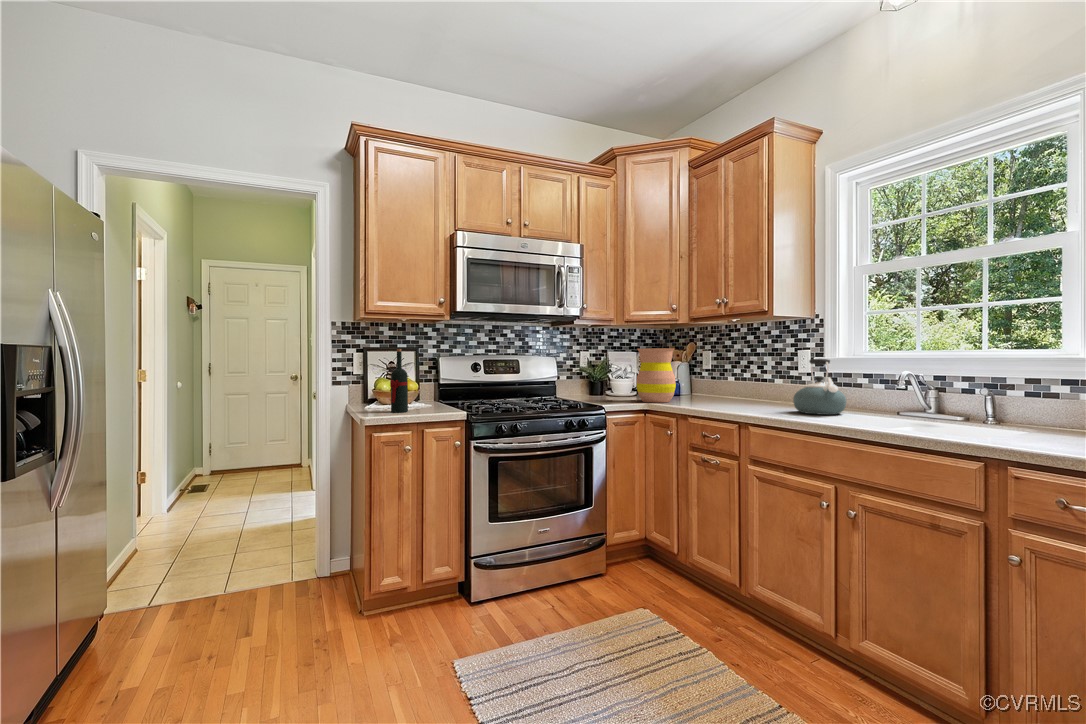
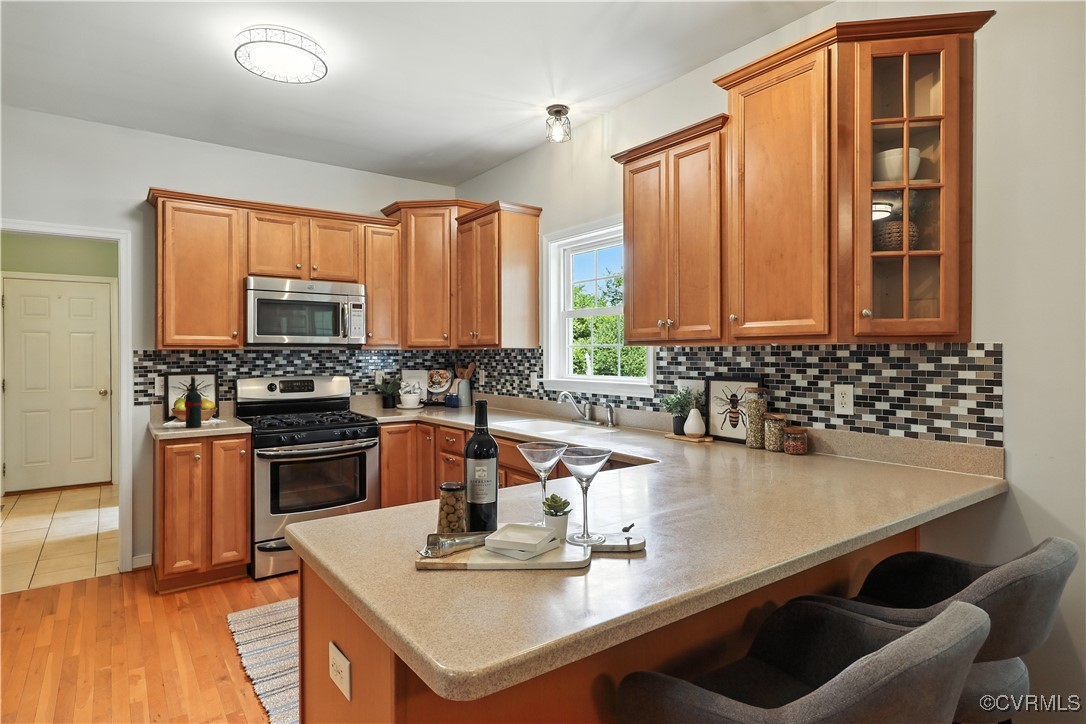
vase: present [636,348,676,403] -> none [411,370,443,414]
kettle: present [793,359,846,415] -> none [506,381,540,422]

